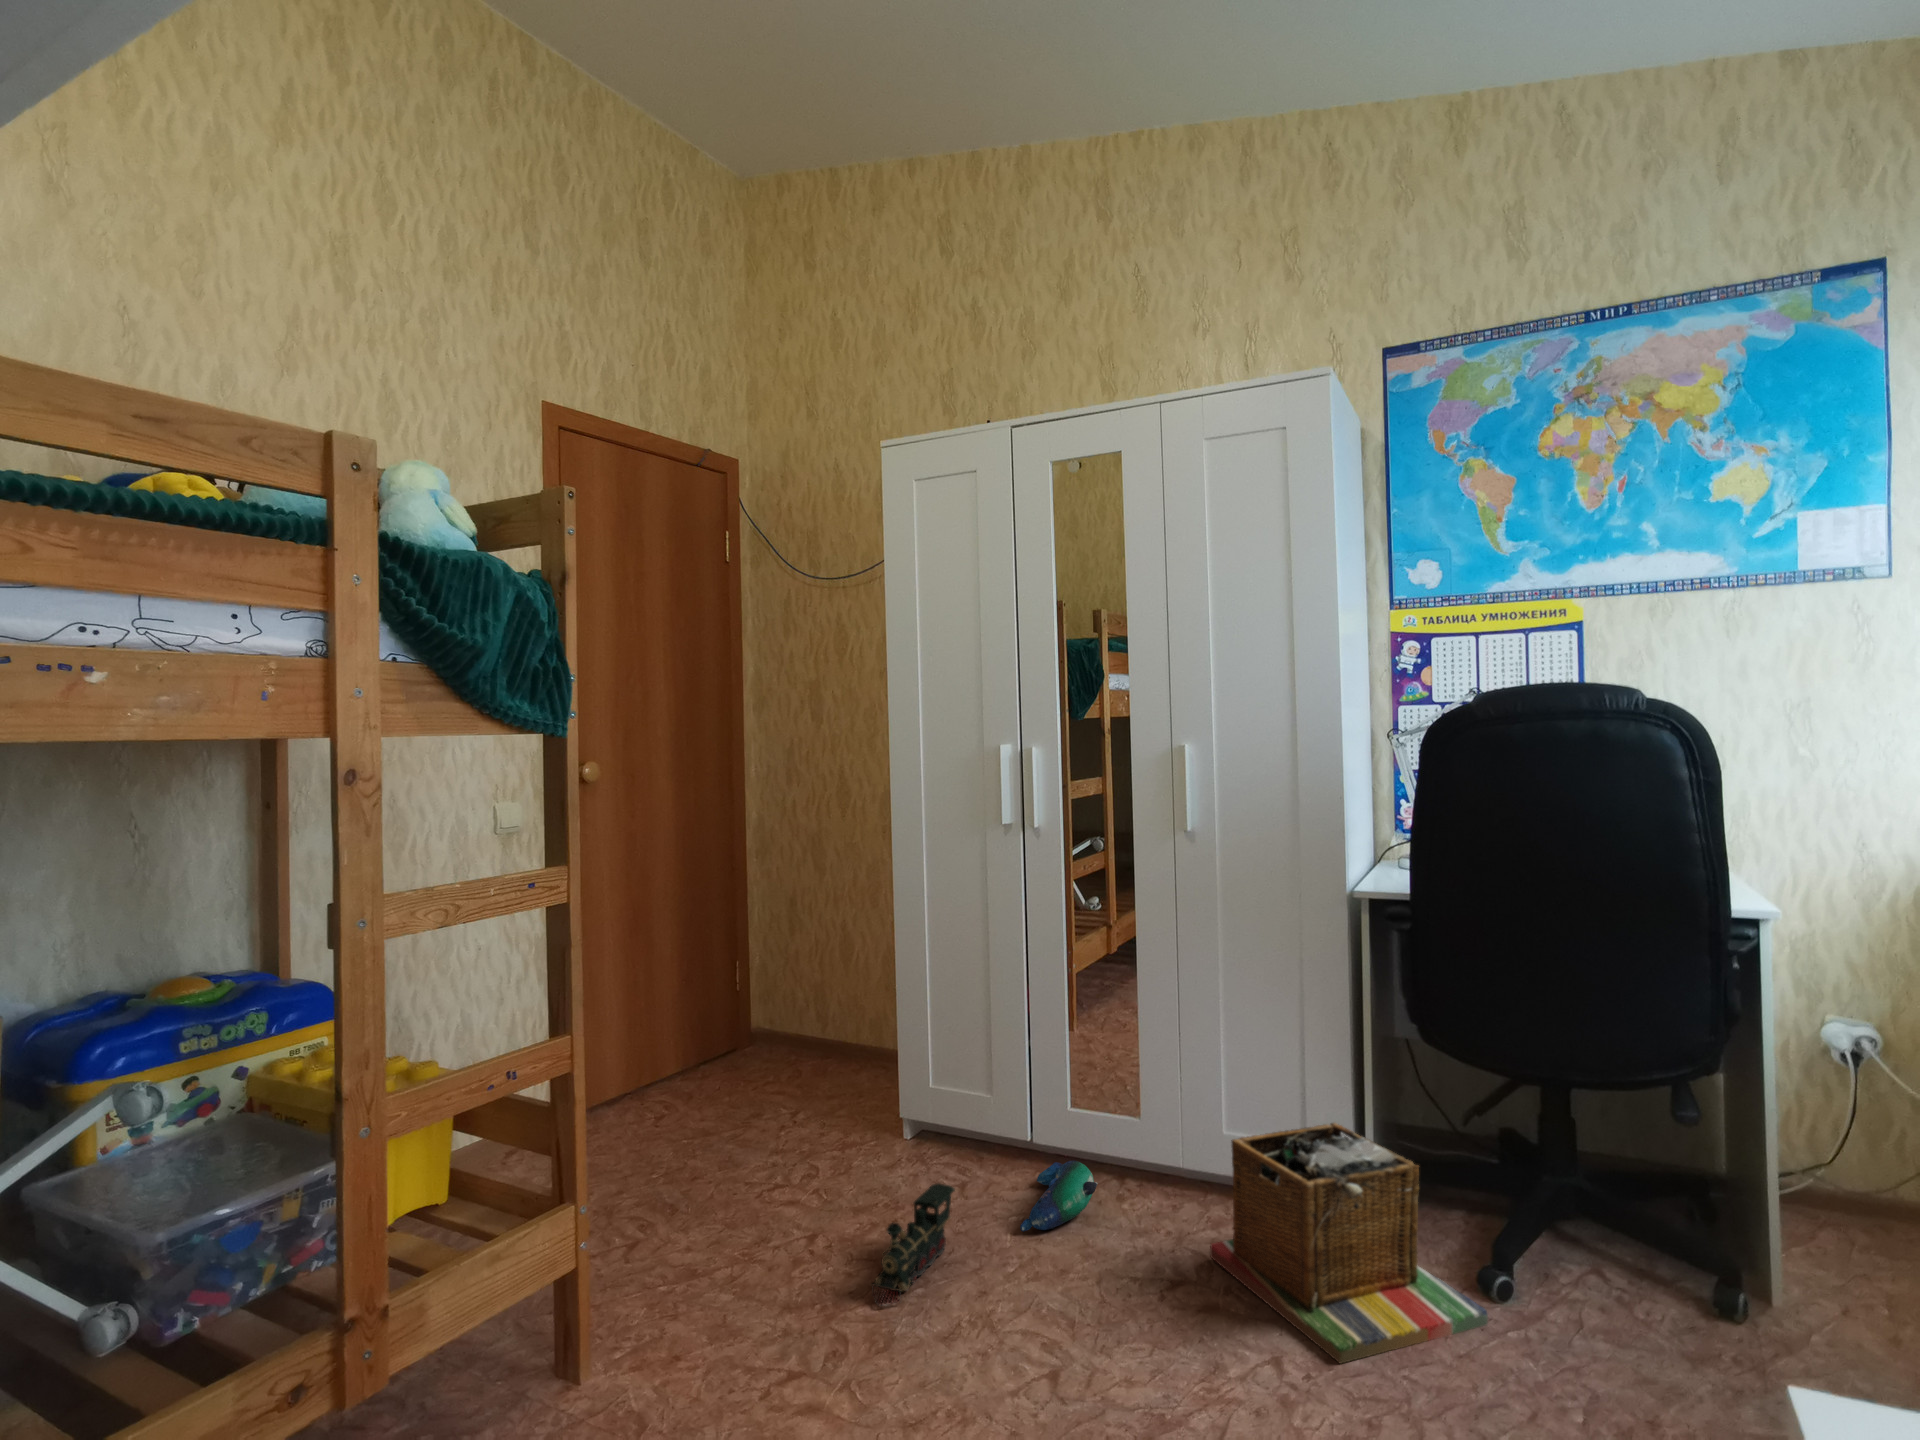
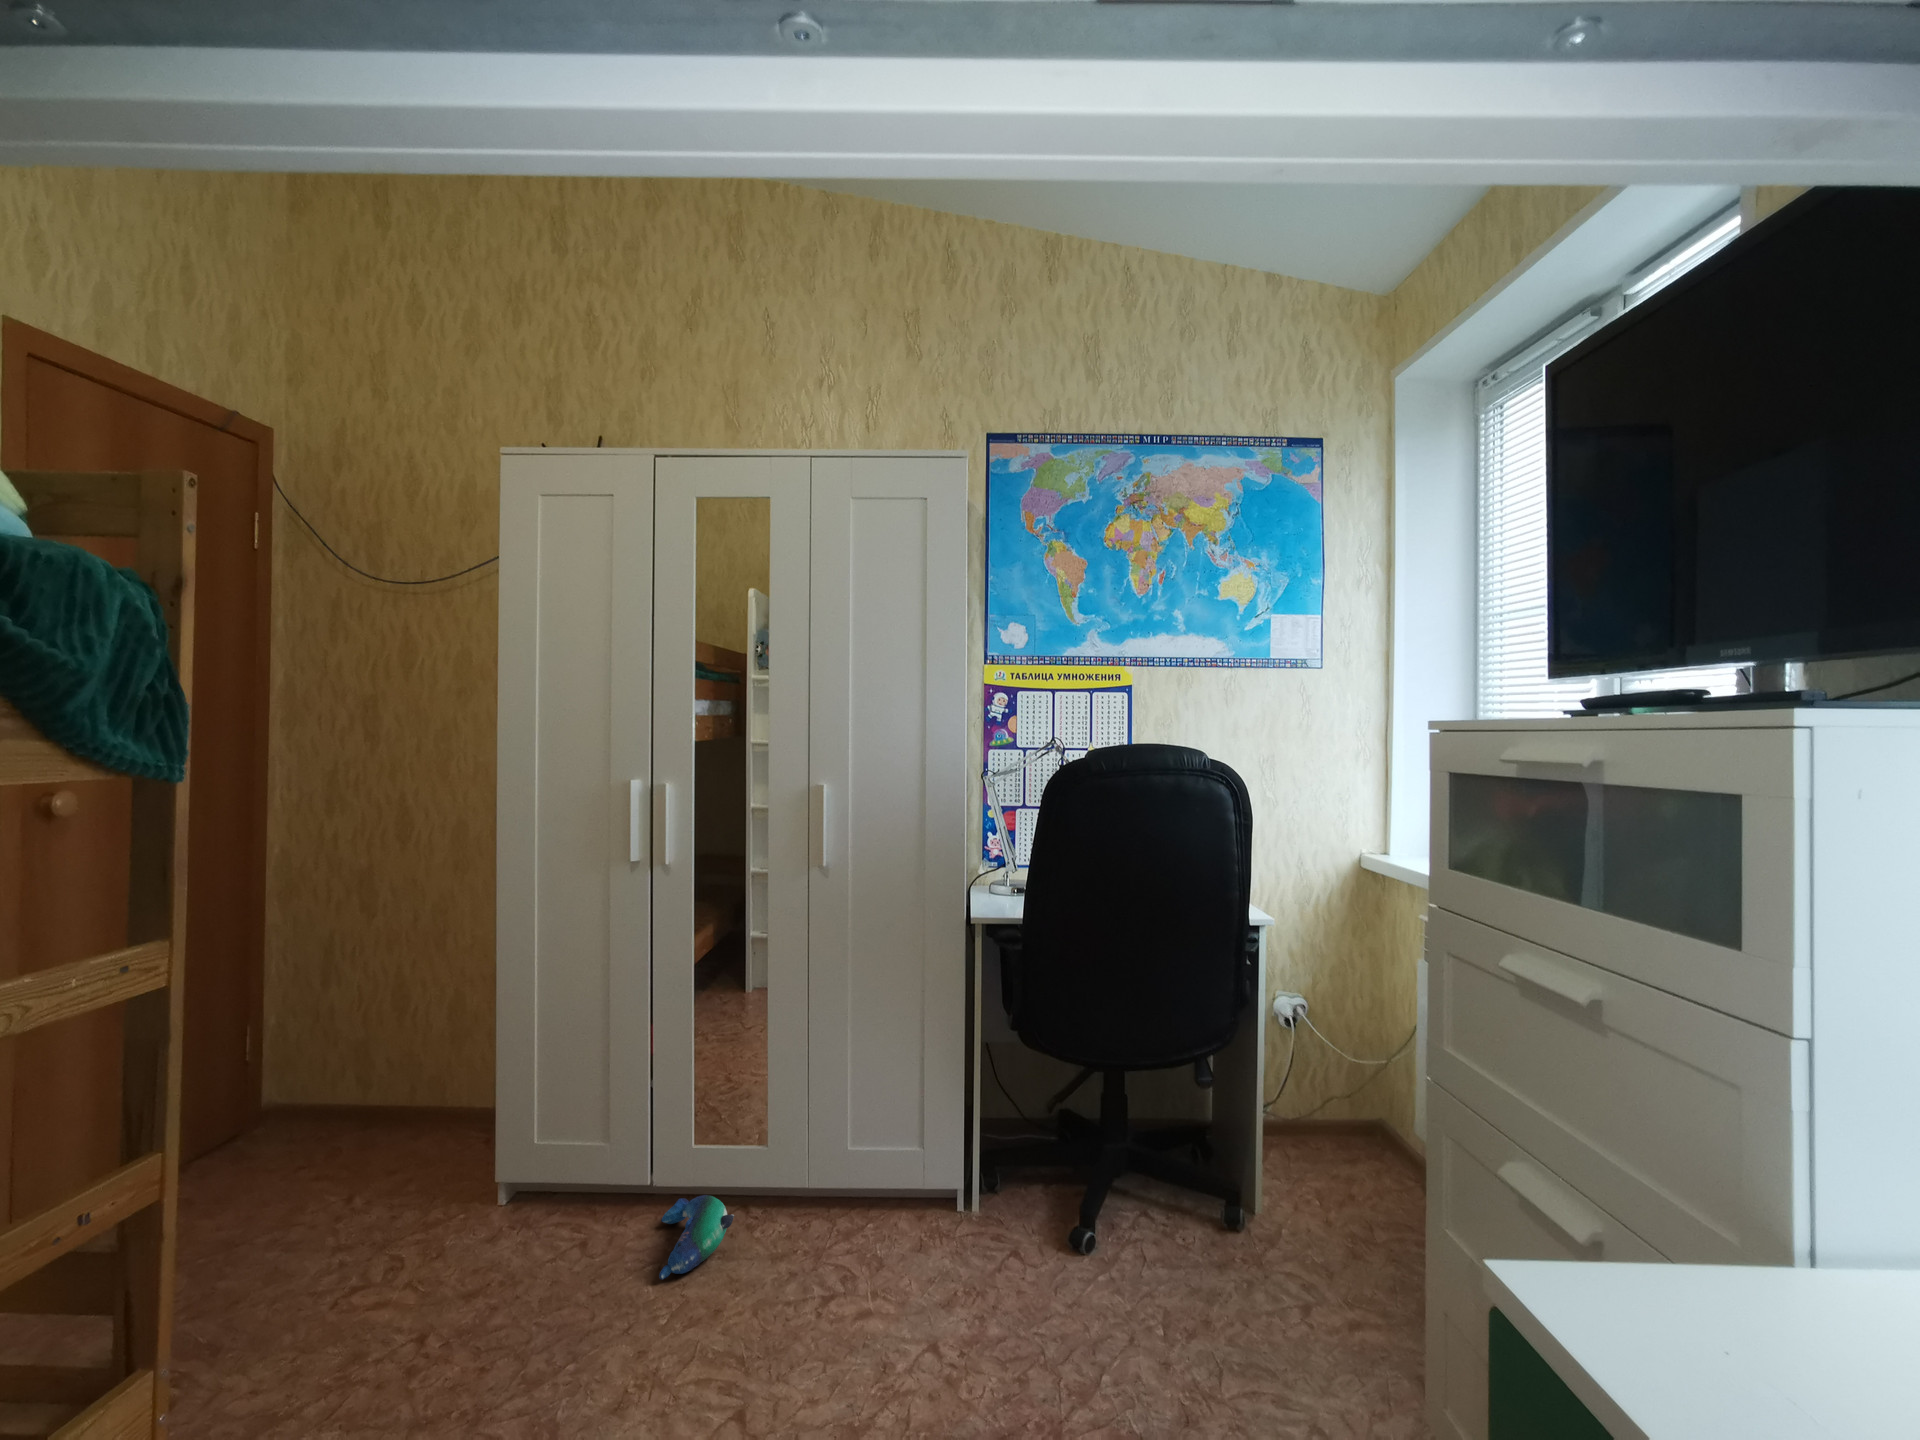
laundry basket: present [1210,1123,1488,1363] -> none [850,1124,1088,1348]
toy train: present [872,1183,955,1306] -> none [514,1248,594,1401]

